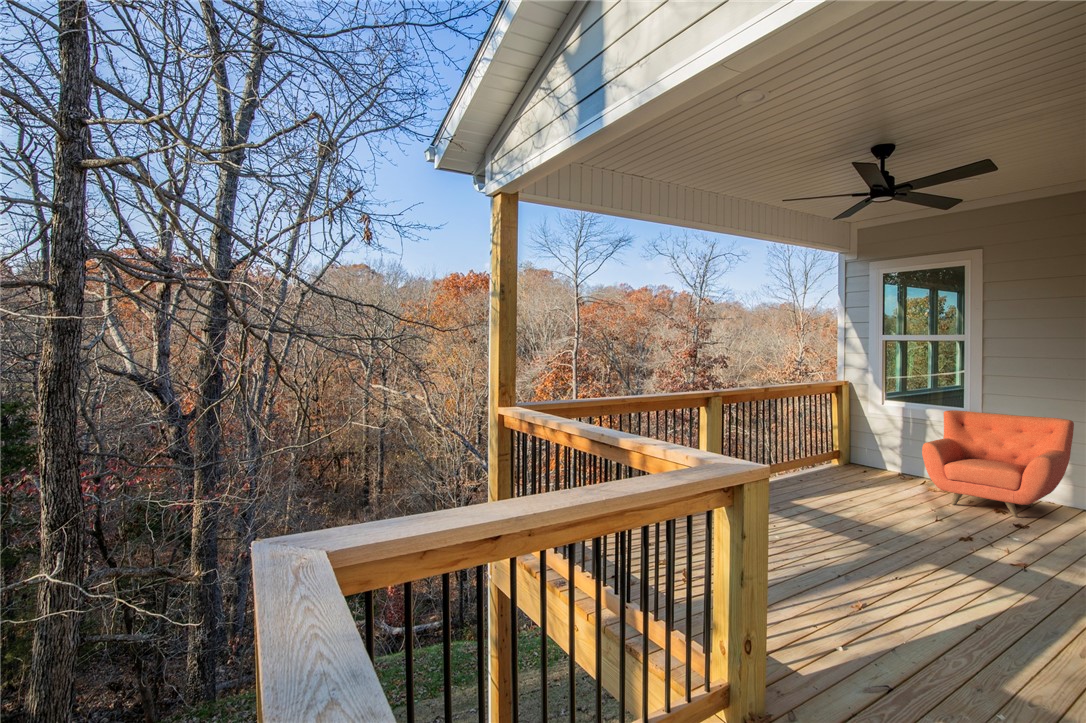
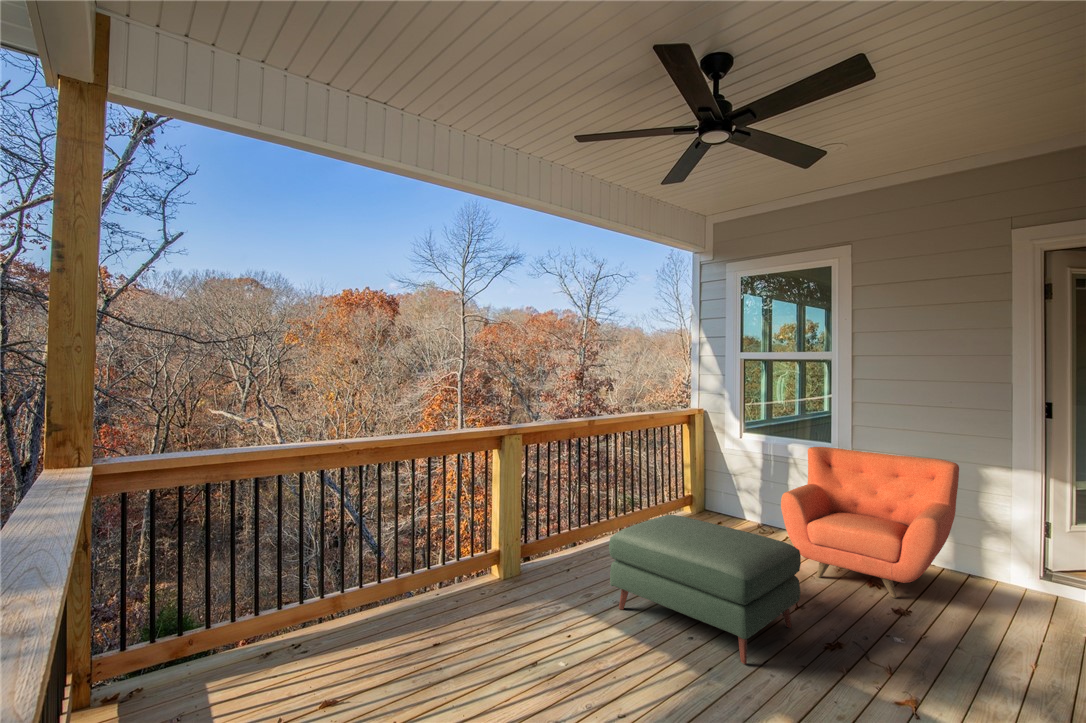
ottoman: none [796,455,942,540] -> present [609,515,801,664]

